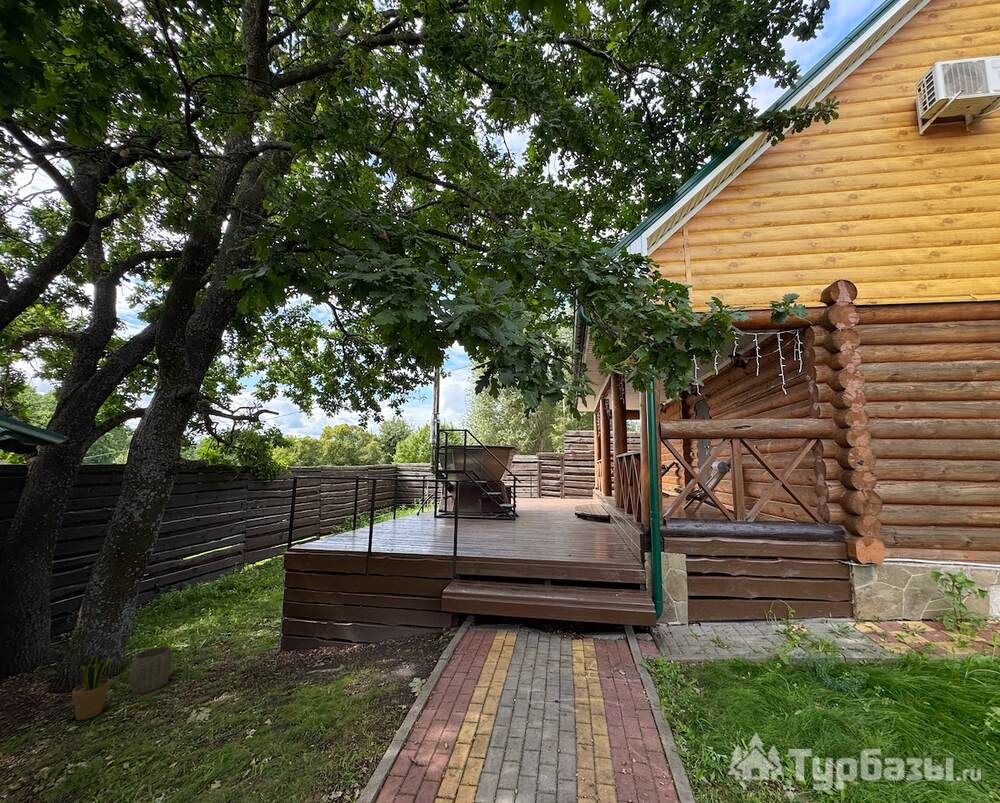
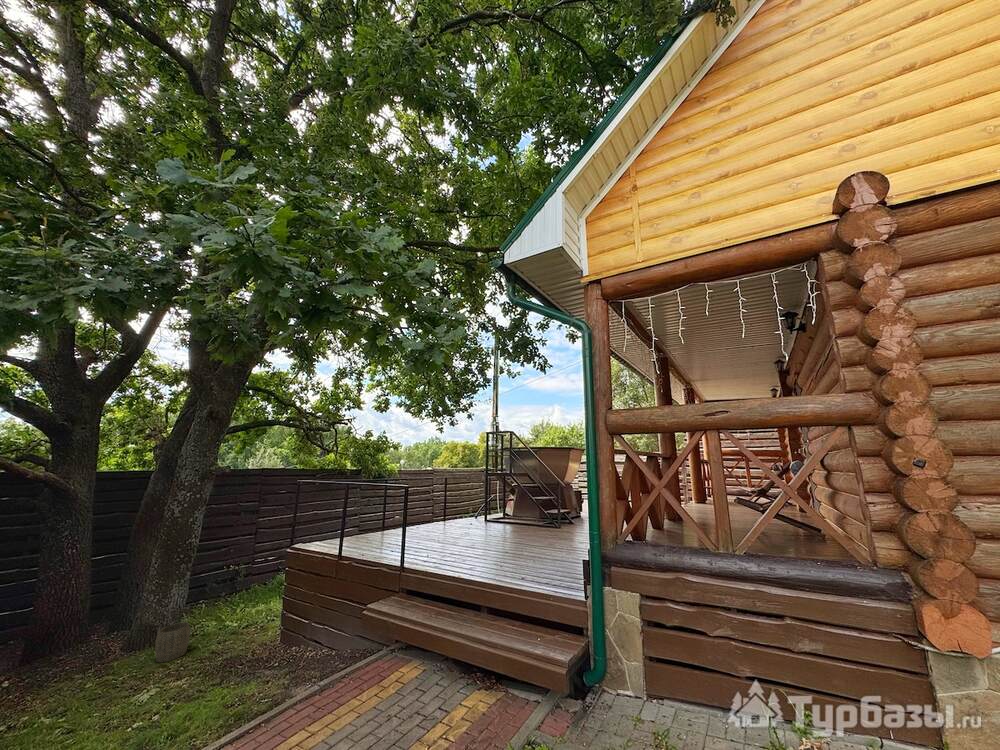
potted plant: present [72,655,114,720] -> none [99,626,136,682]

